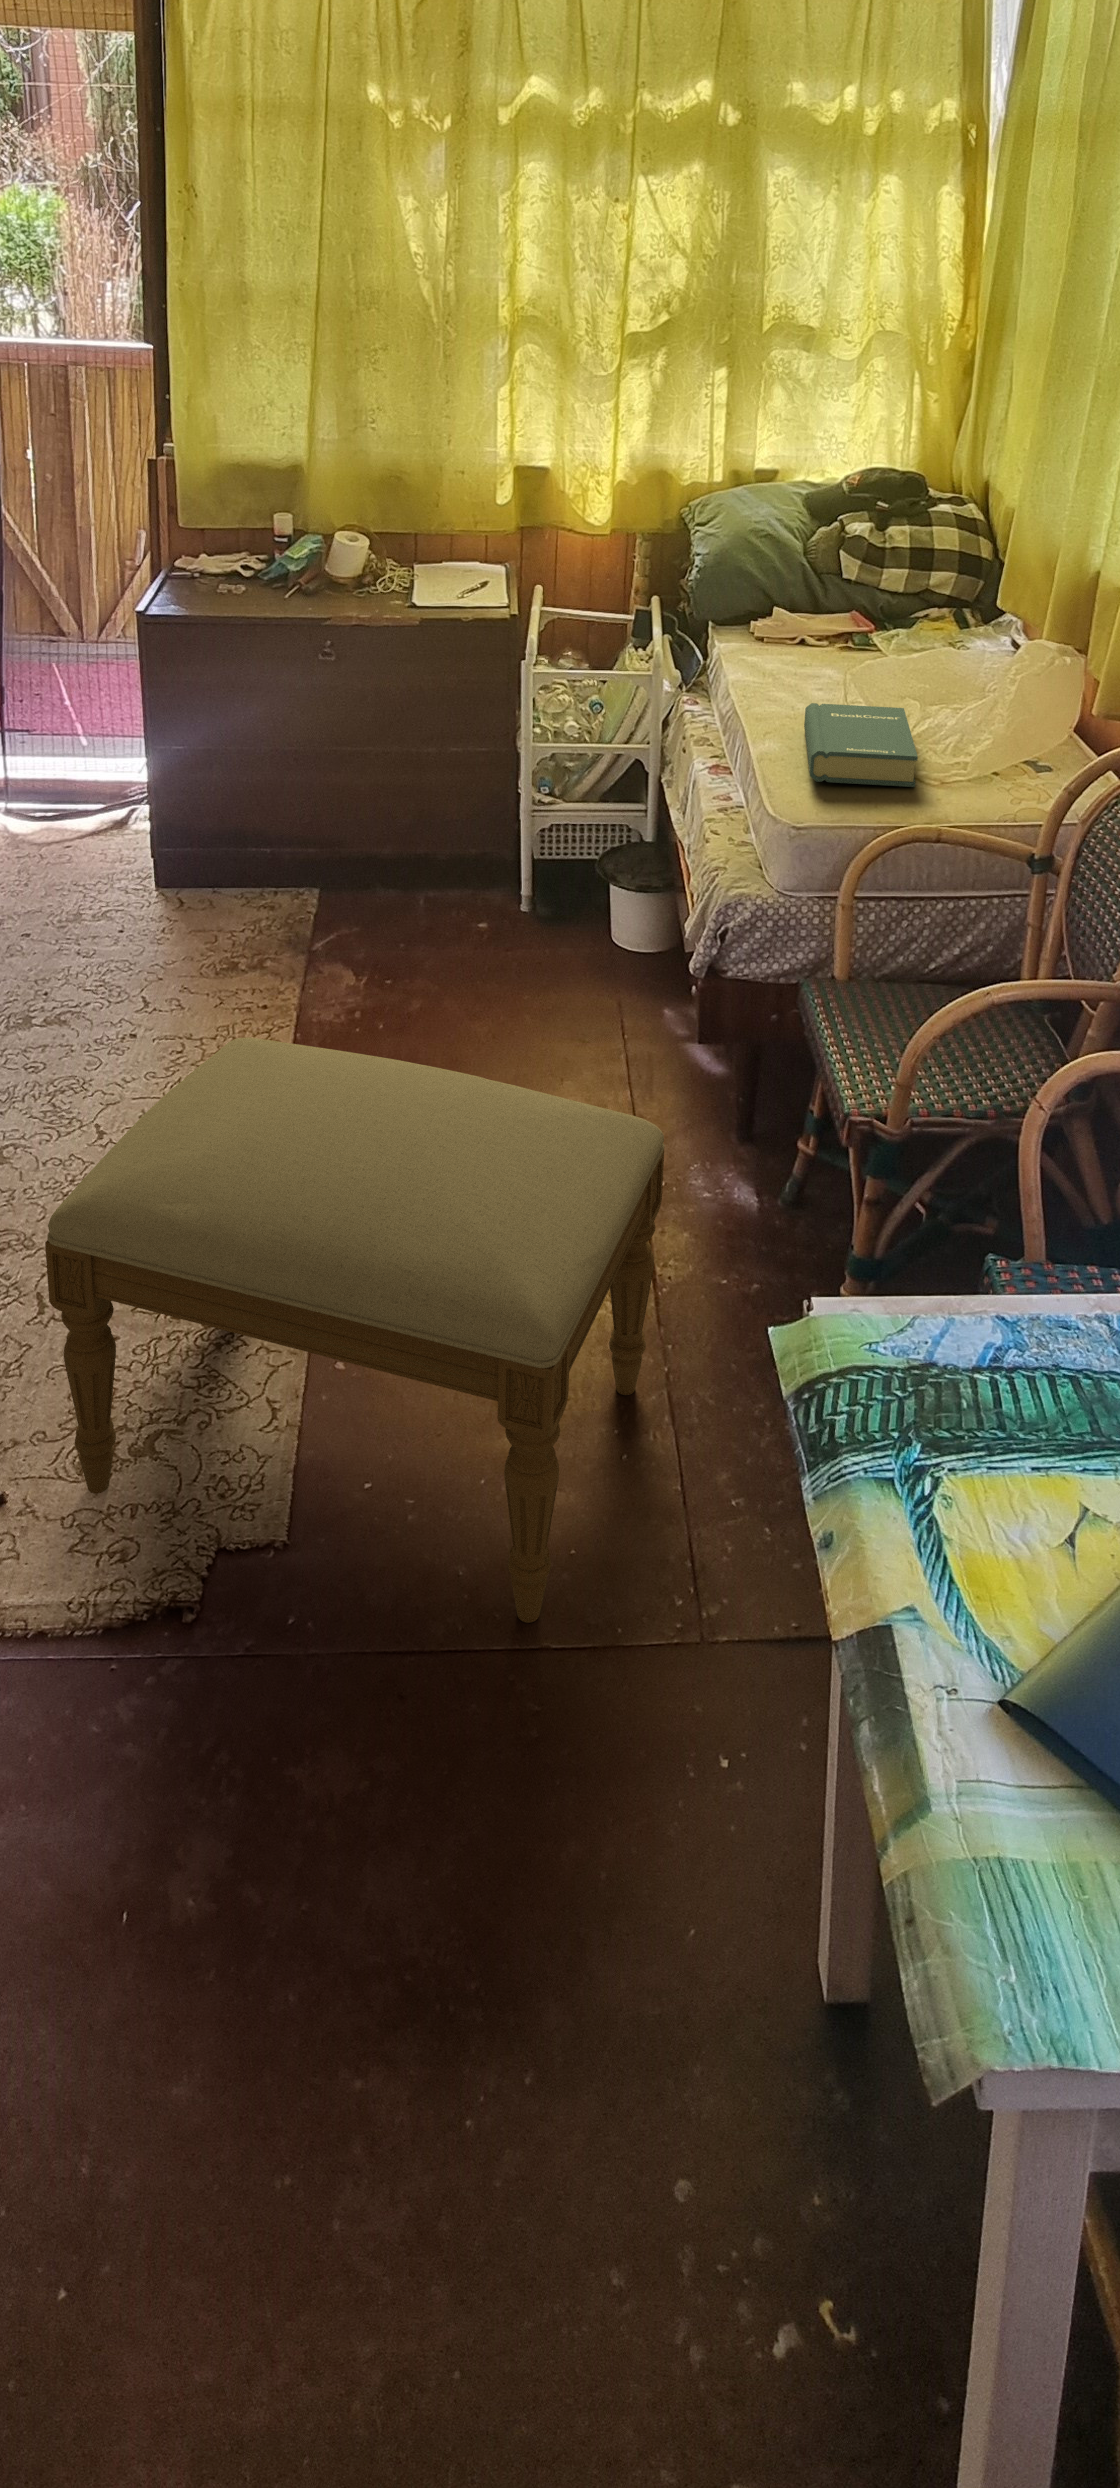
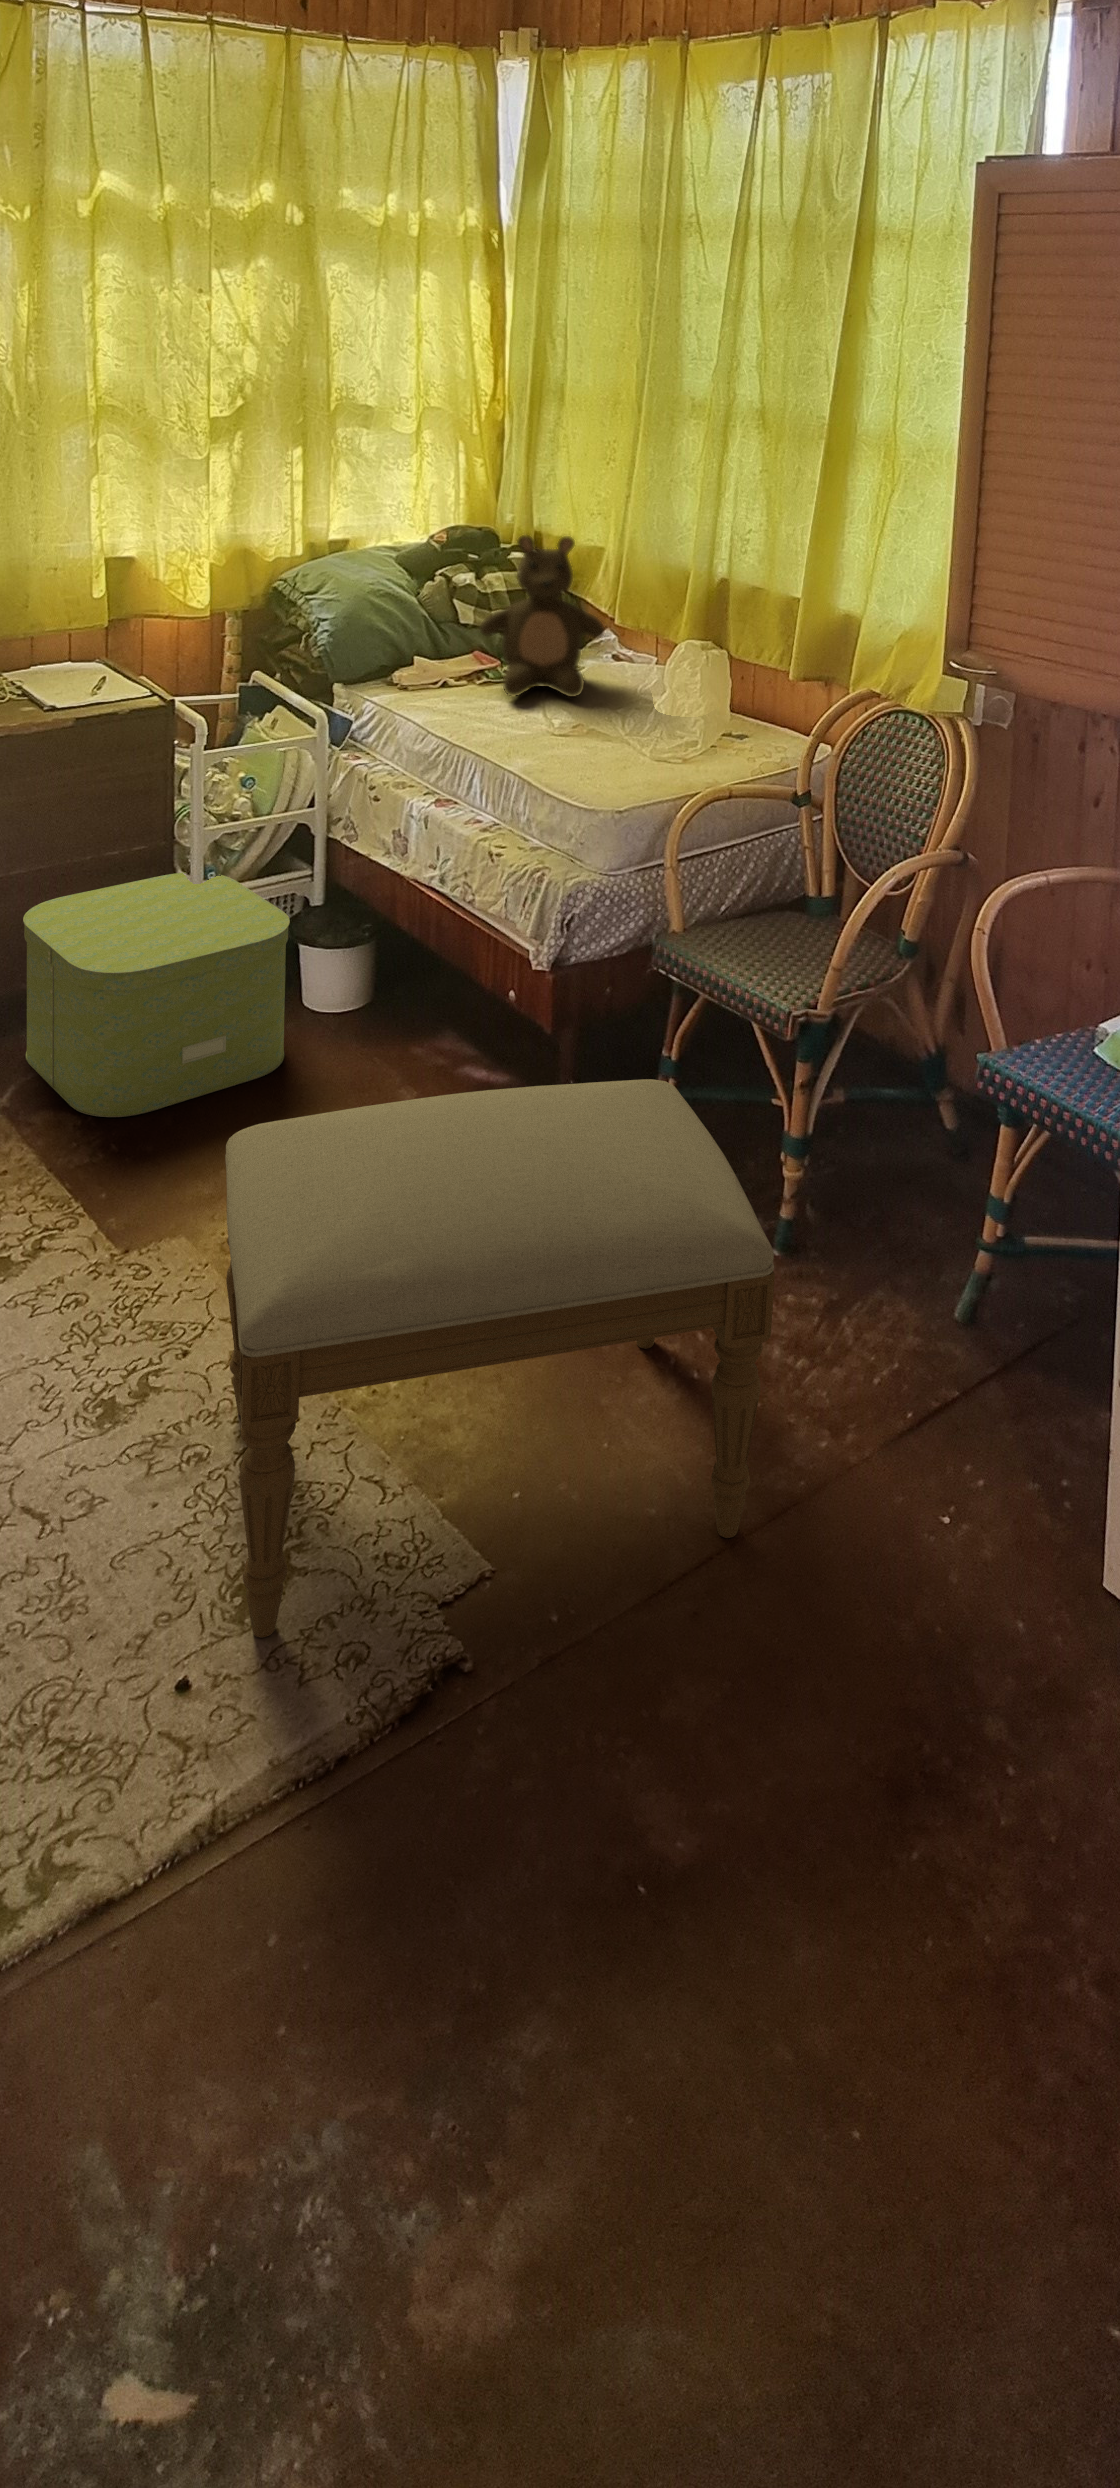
stuffed bear: none [811,483,952,676] -> present [480,535,605,697]
hardback book: present [804,703,918,787] -> none [555,716,690,783]
storage box: none [352,784,569,1000] -> present [23,873,290,1117]

